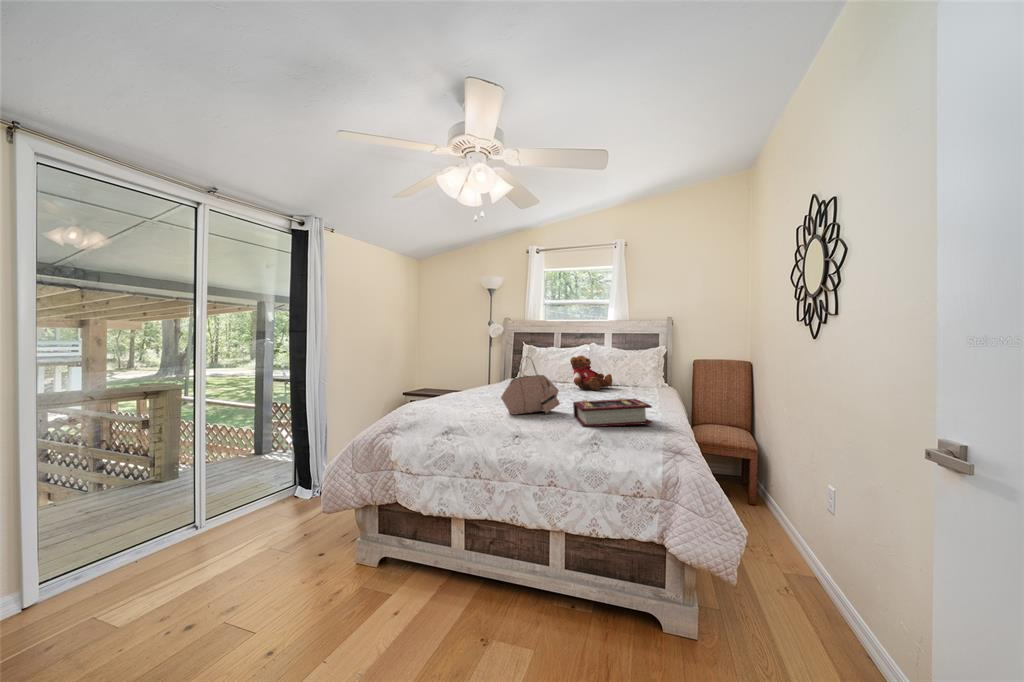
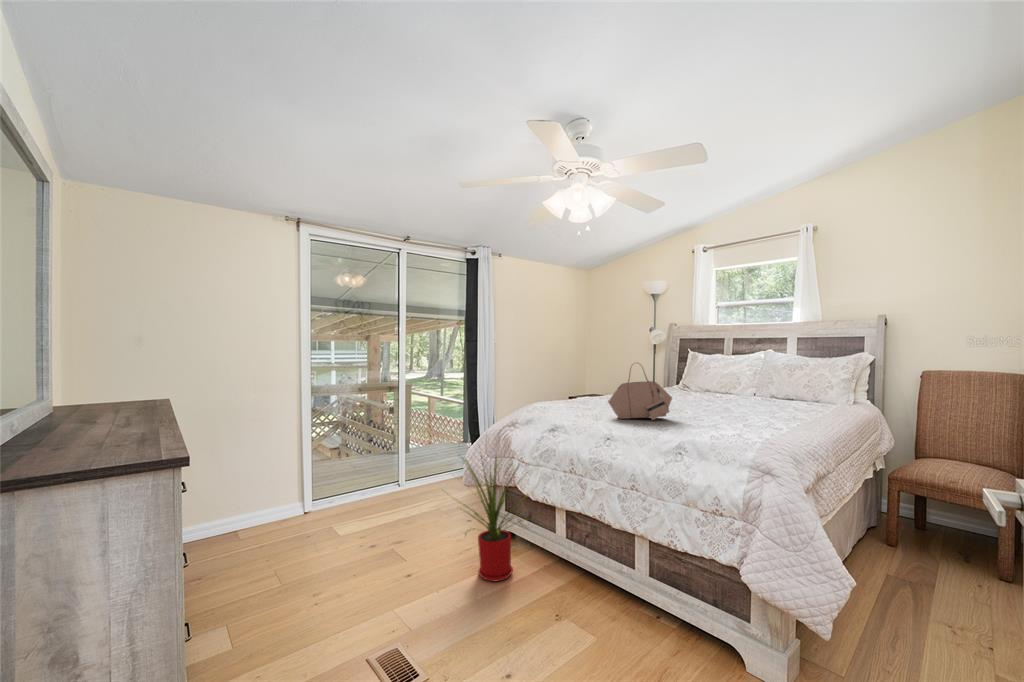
teddy bear: present [570,356,612,390] -> none [727,363,781,402]
book: present [573,398,652,427] -> none [671,409,755,439]
house plant: none [313,460,435,624] -> present [459,456,528,581]

